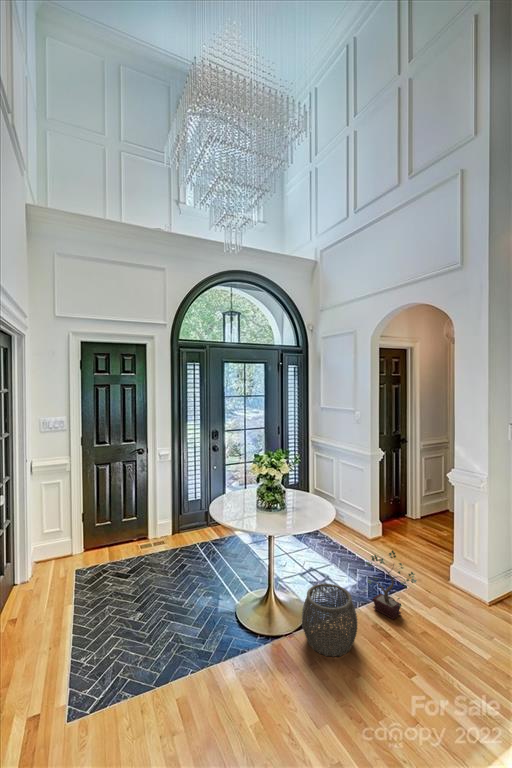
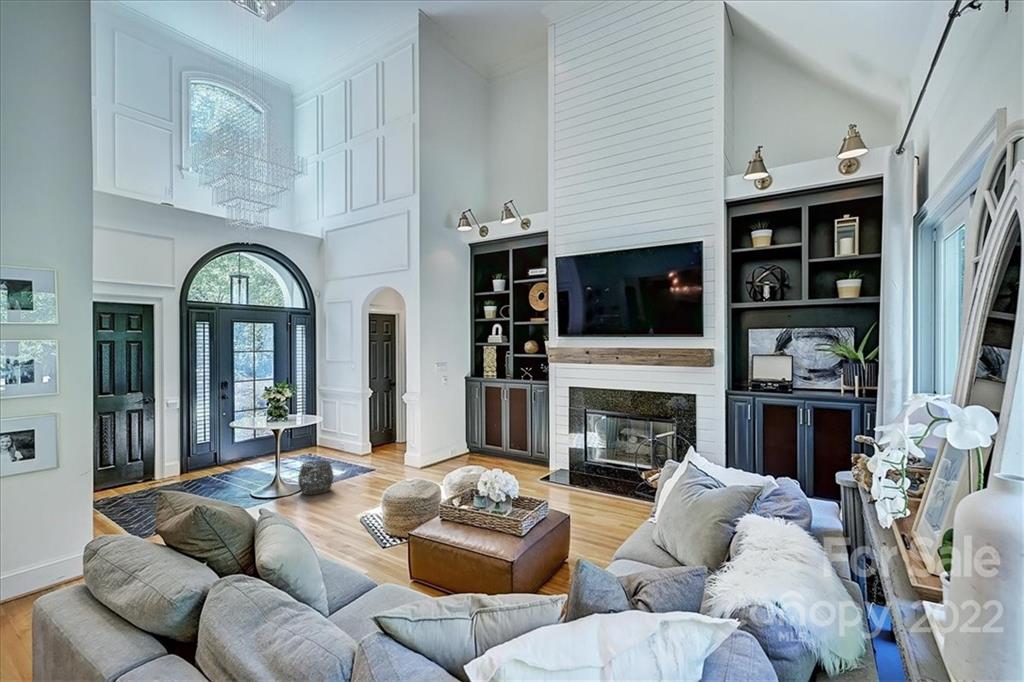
potted plant: present [366,550,417,619] -> none [345,439,373,480]

